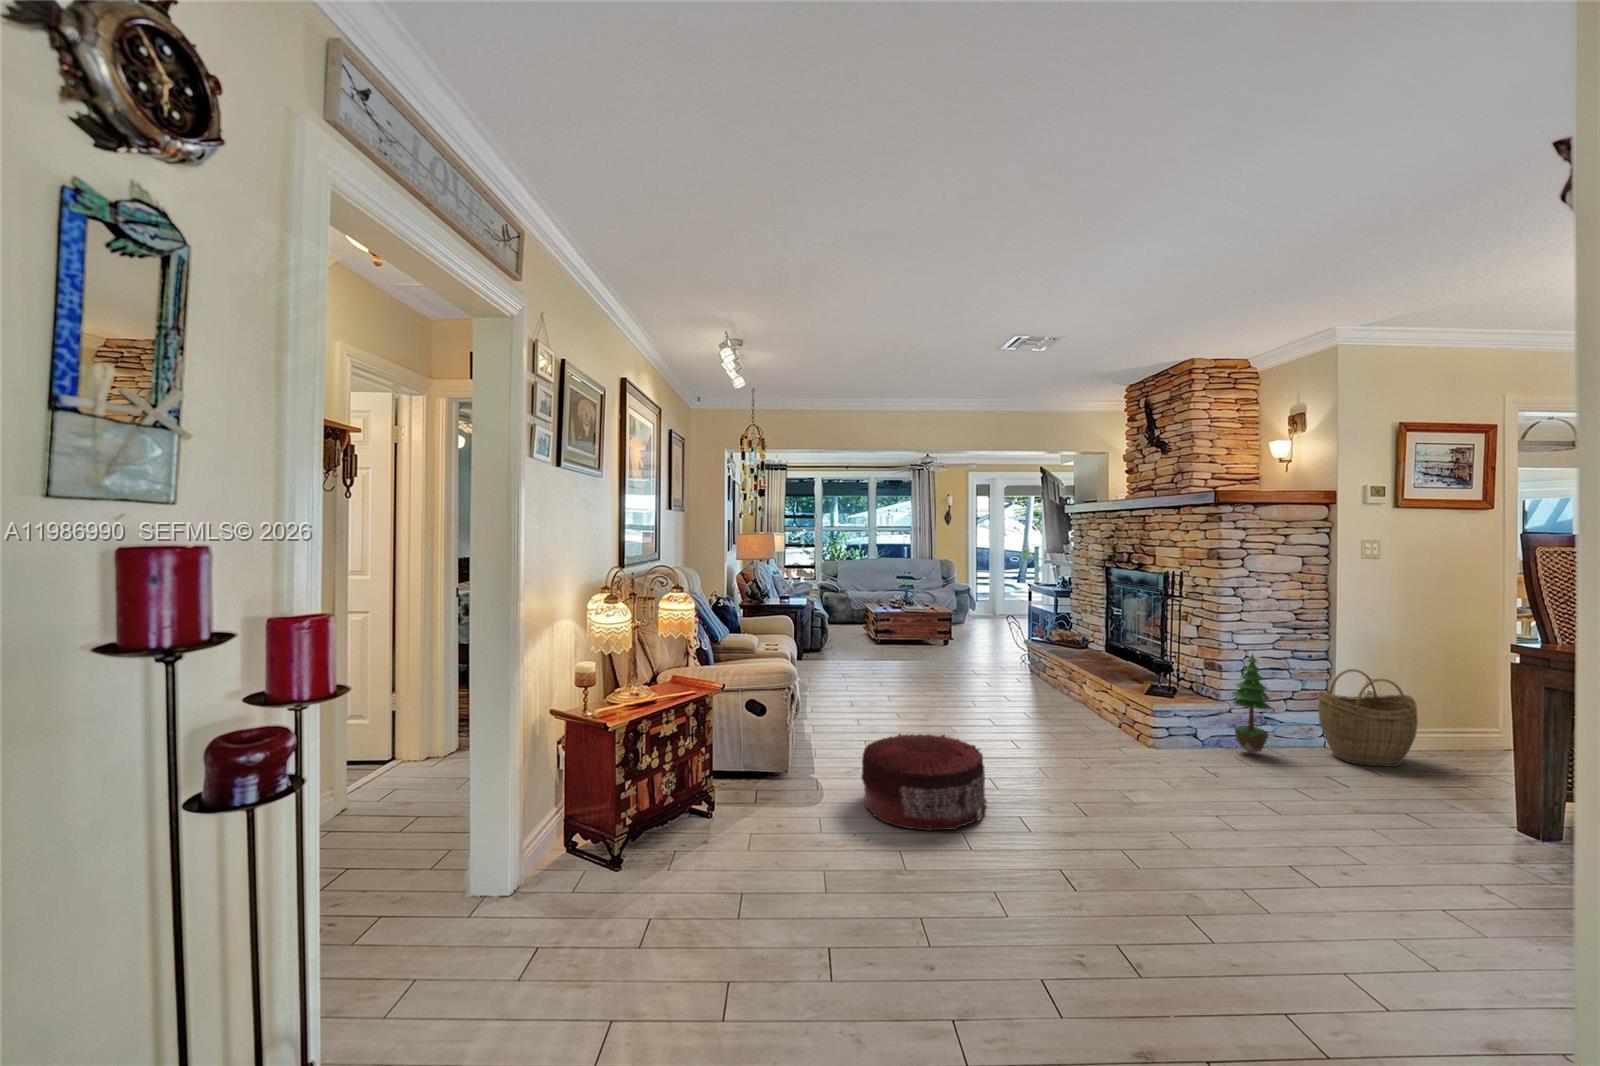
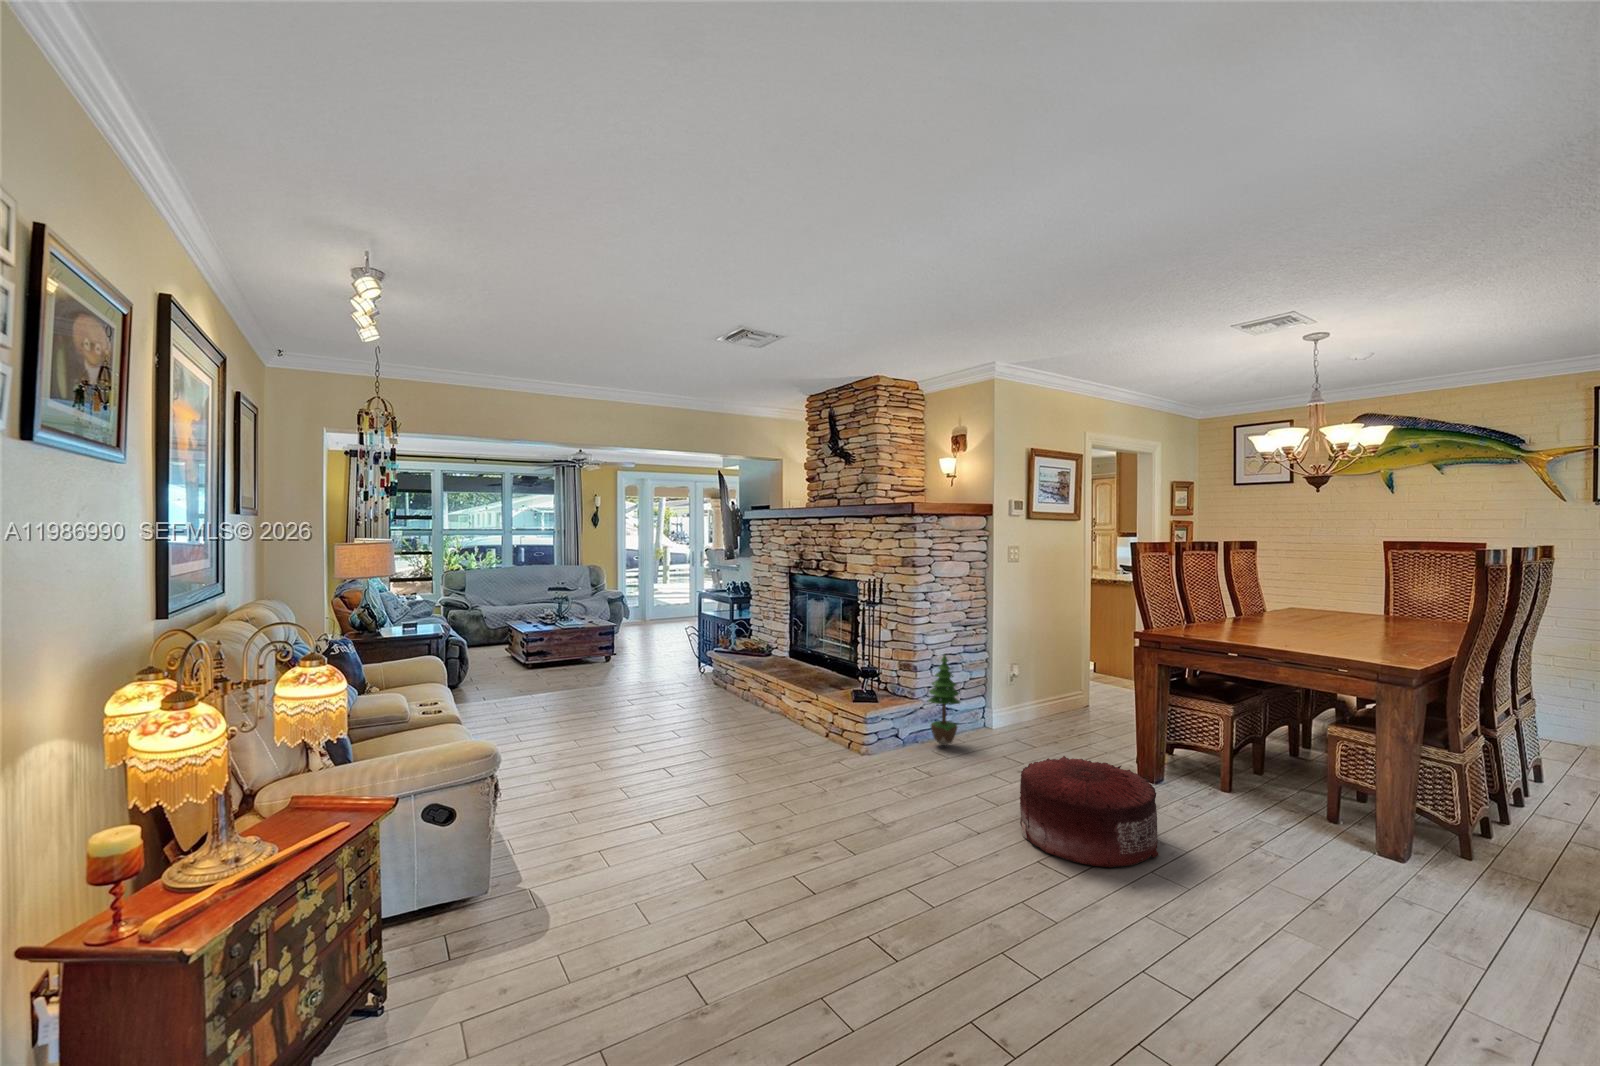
woven basket: present [1318,669,1418,767] -> none [986,658,1055,741]
pouf: present [861,734,987,830] -> present [1020,756,1159,868]

